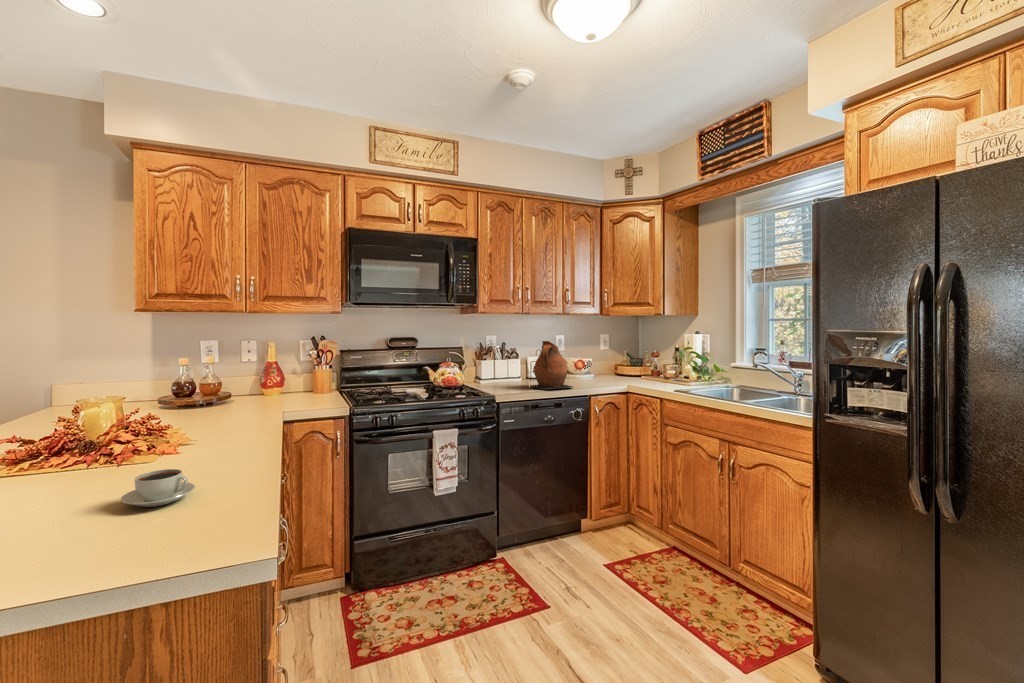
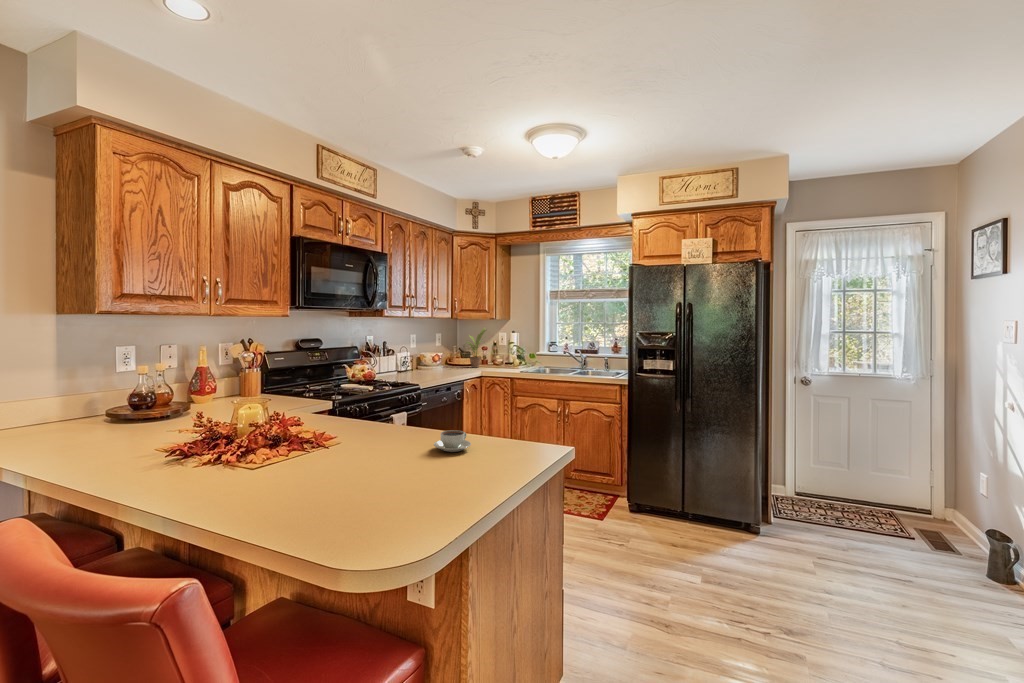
potted plant: none [620,328,653,381] -> present [466,328,486,368]
ceramic pitcher: present [532,341,573,389] -> none [422,339,456,377]

